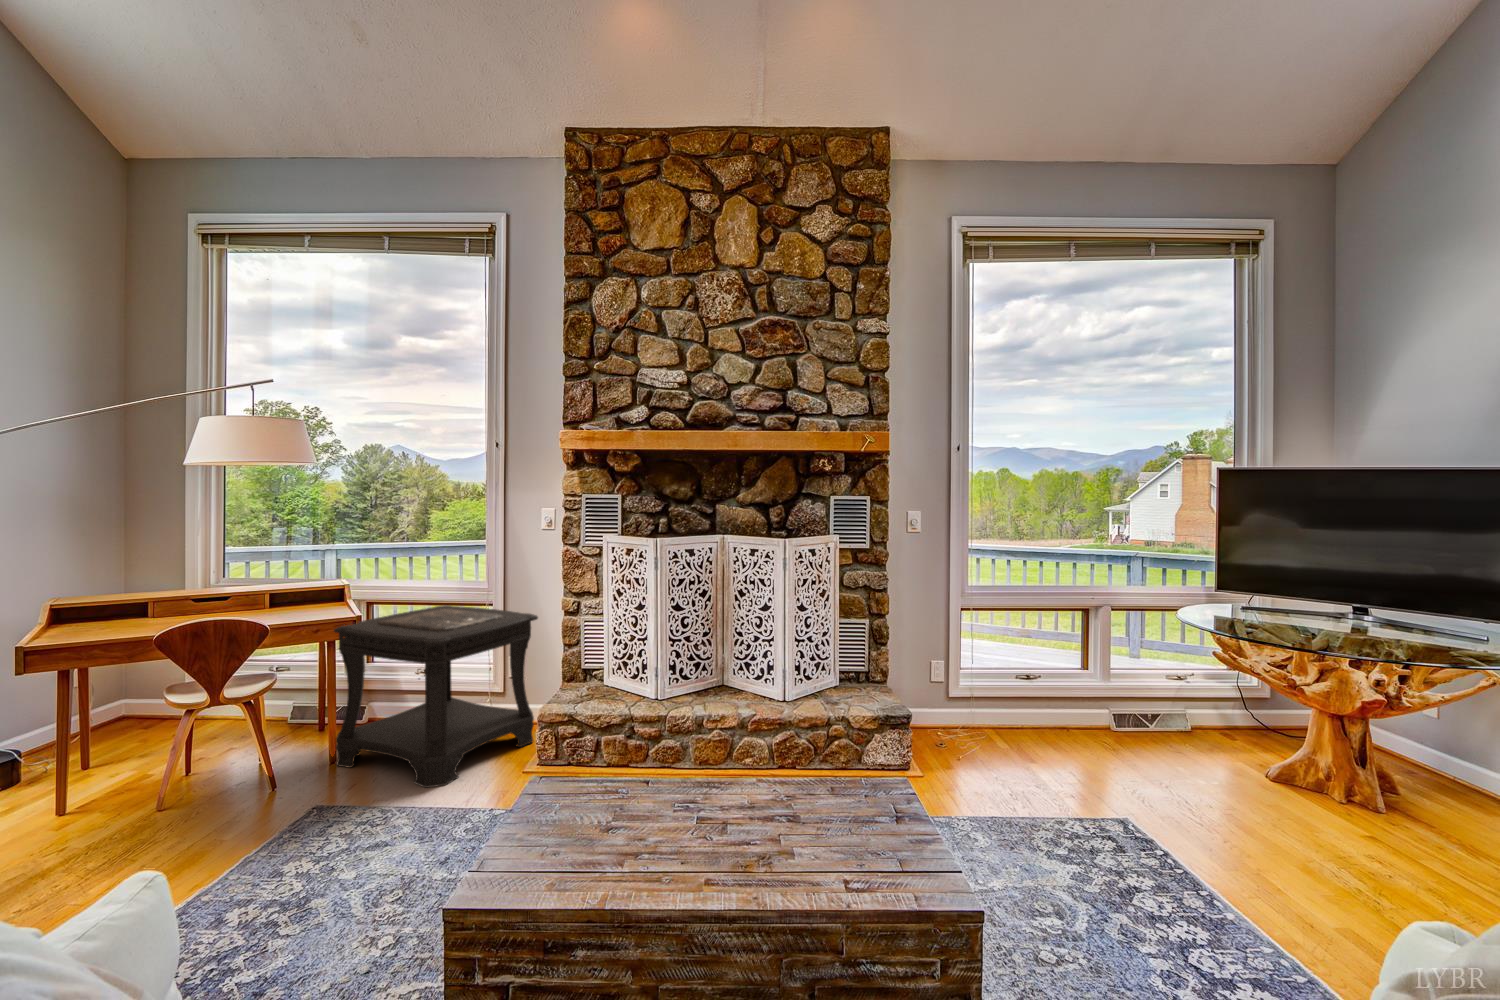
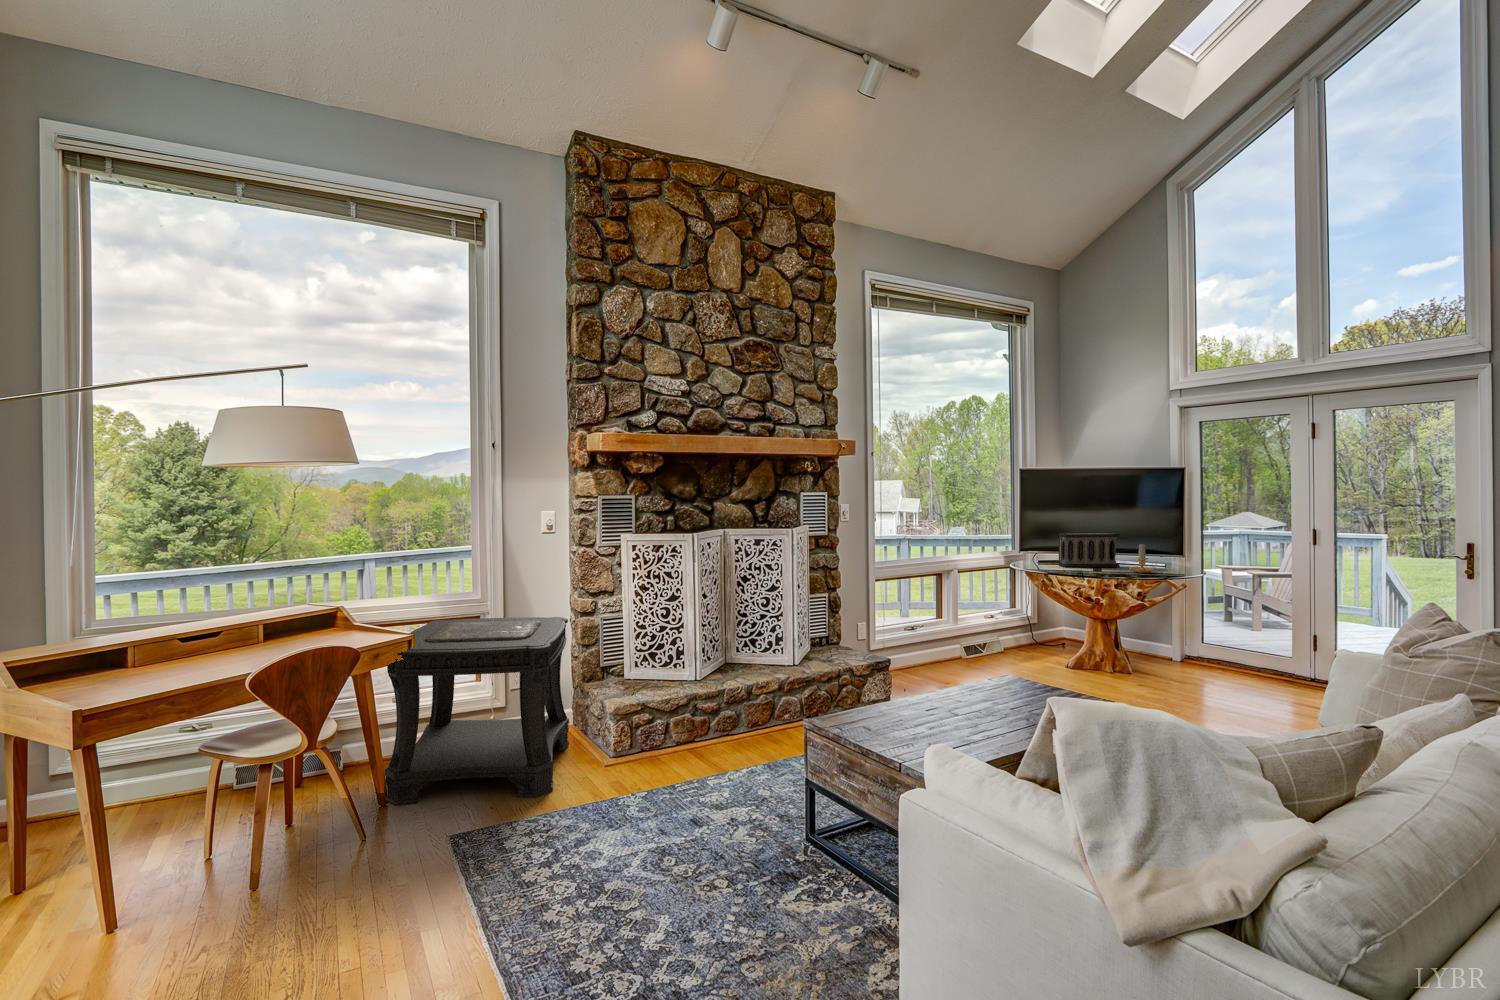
speaker: none [1255,567,1372,630] -> present [1059,533,1120,567]
candle: none [1368,592,1430,644] -> present [1130,544,1156,573]

